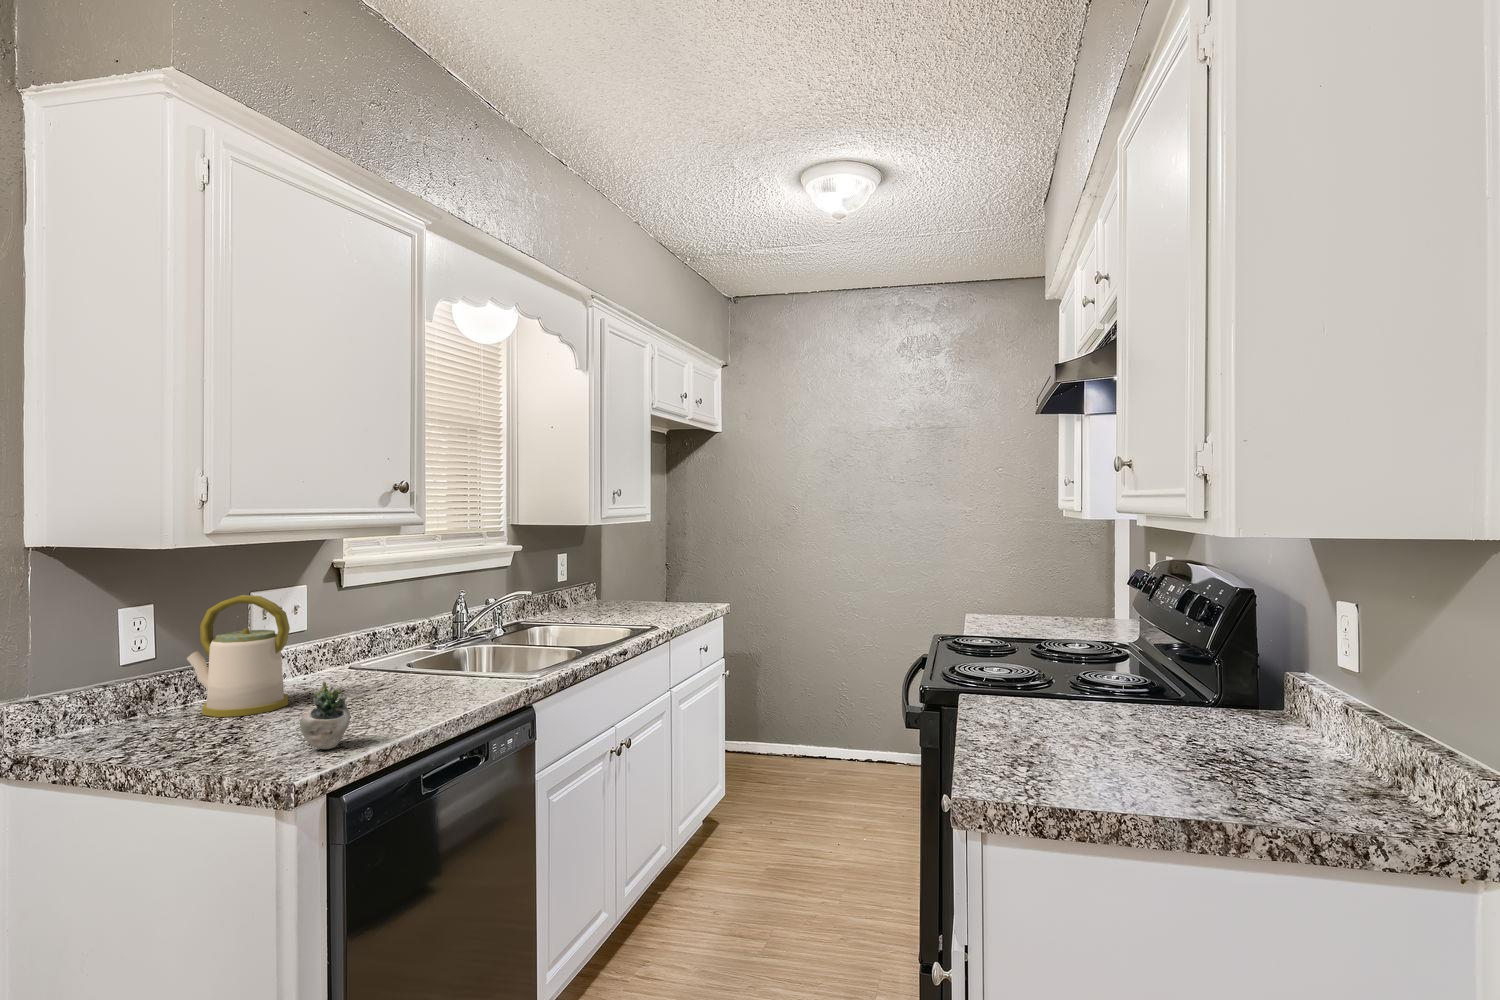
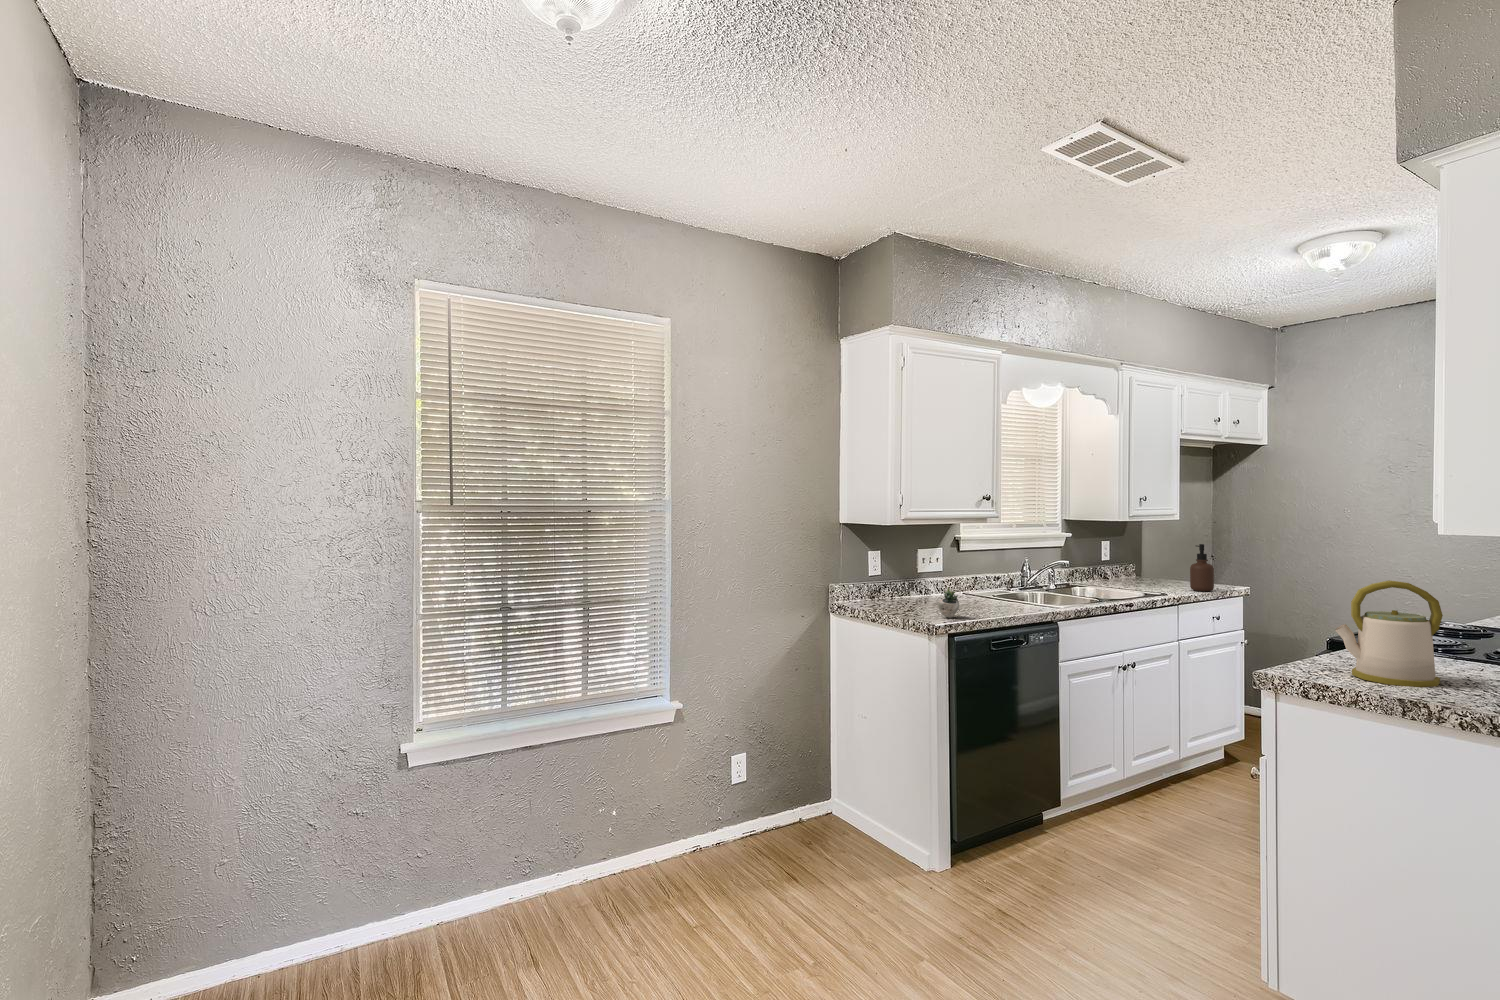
soap dispenser: none [671,553,698,616] -> present [1190,544,1214,591]
kettle: present [187,595,290,717] -> present [1335,580,1443,687]

